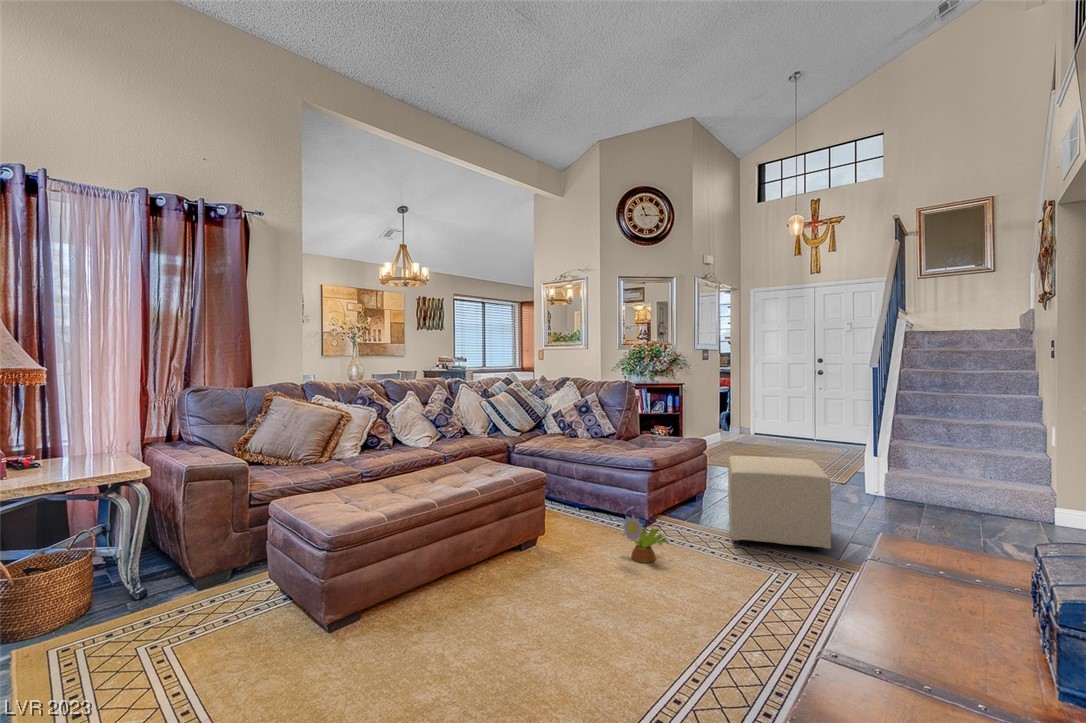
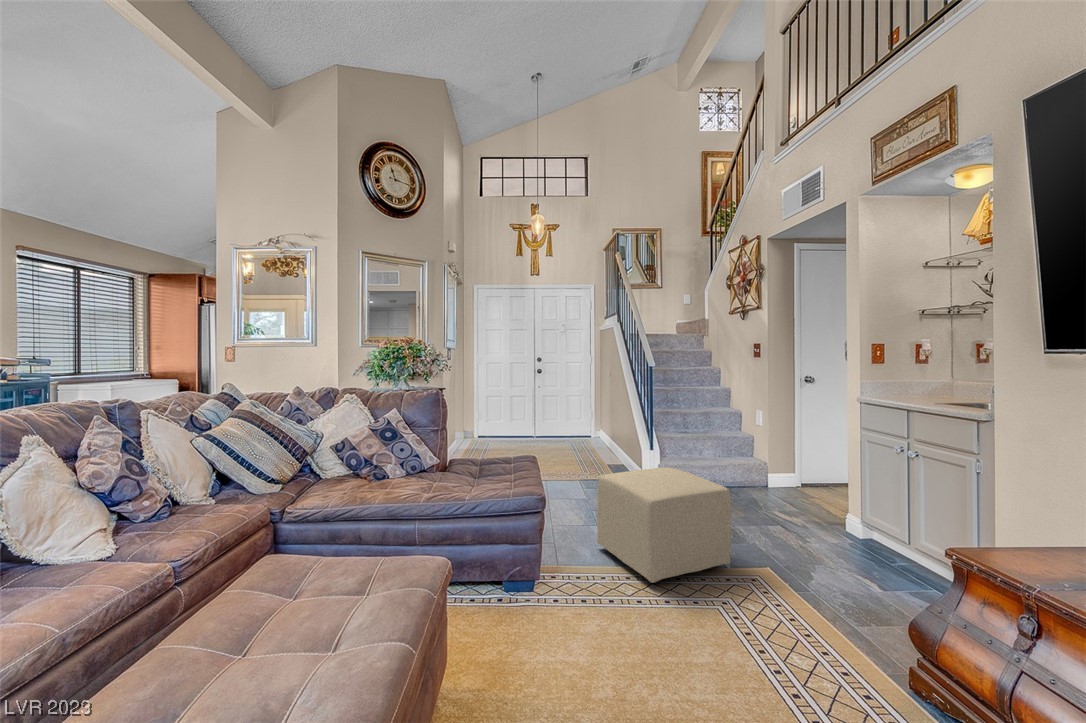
decorative plant: present [623,515,669,562] -> none [571,602,644,669]

